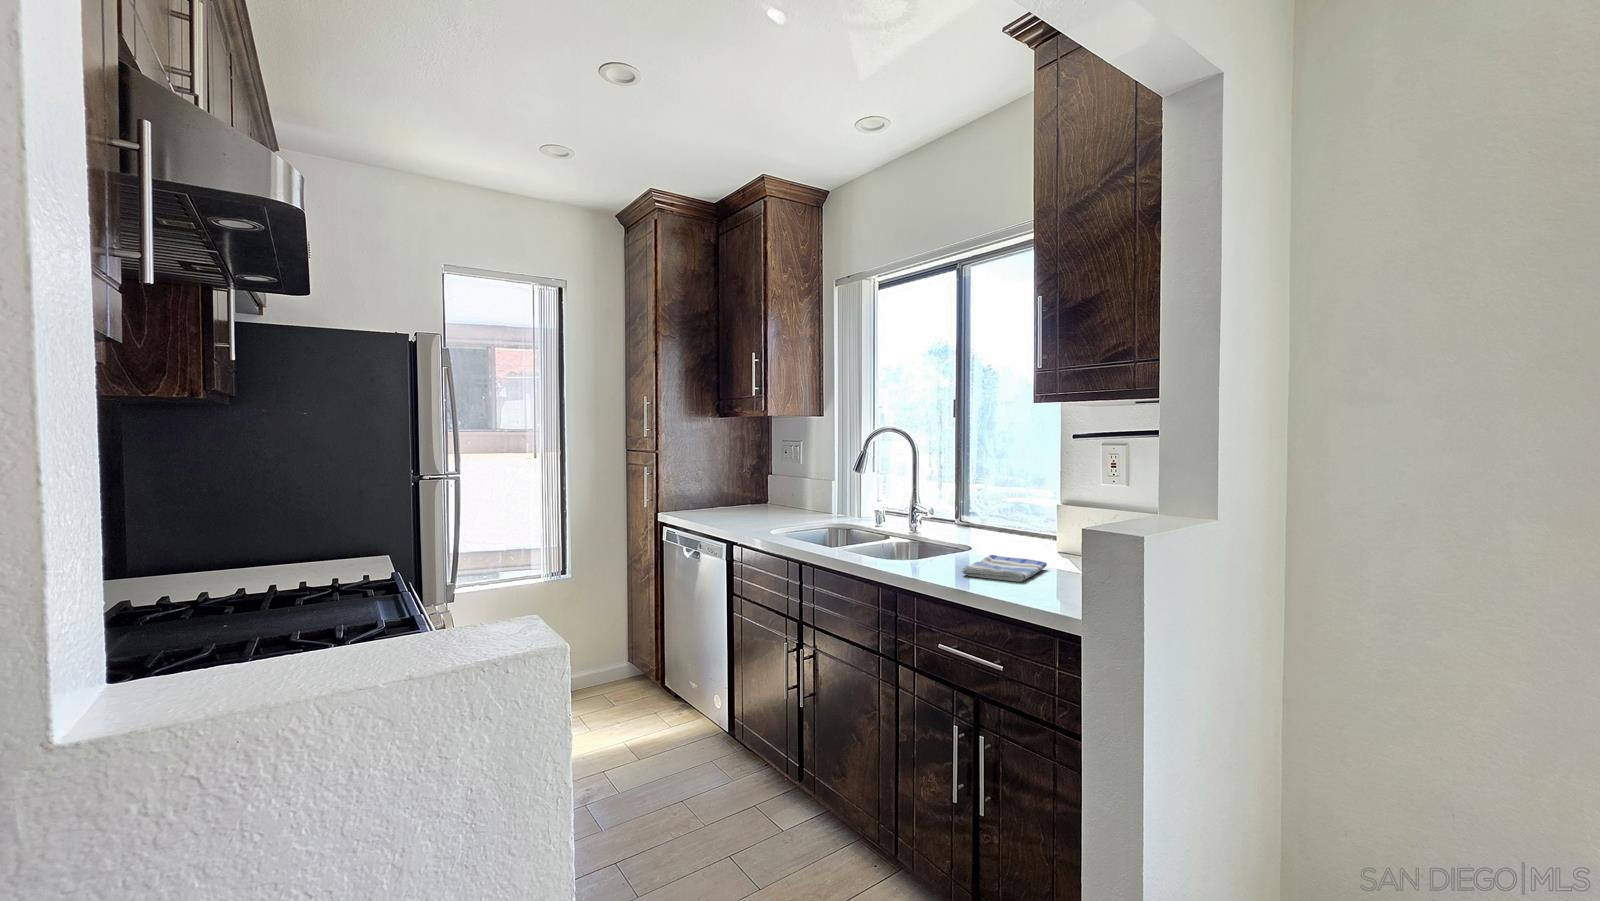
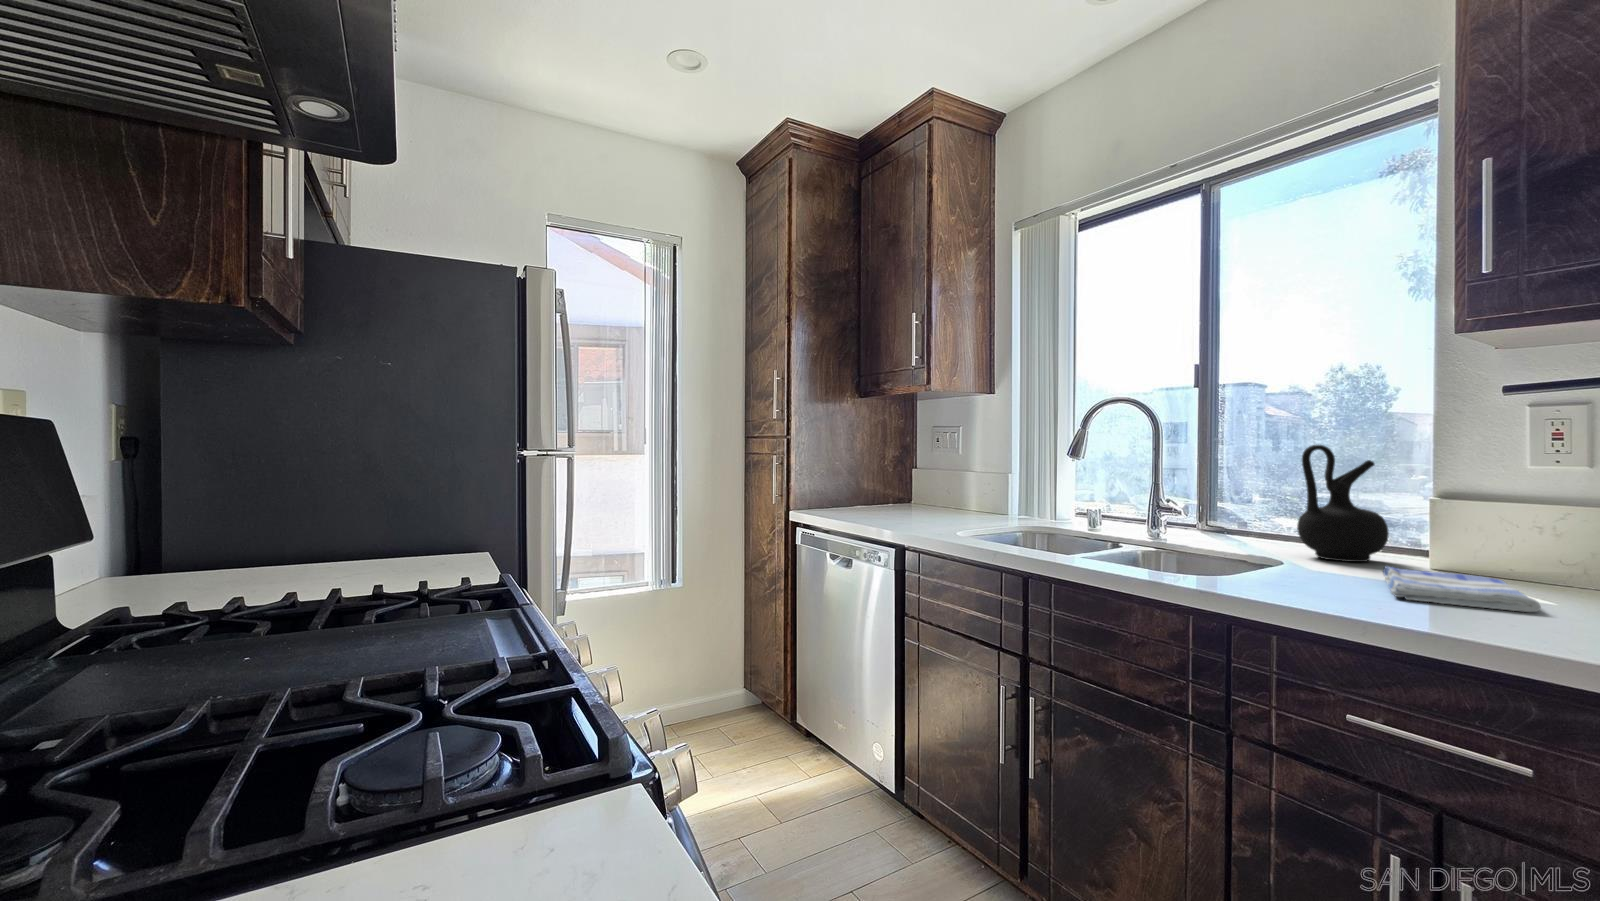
ceramic jug: none [982,469,1033,551] -> present [1297,445,1389,562]

